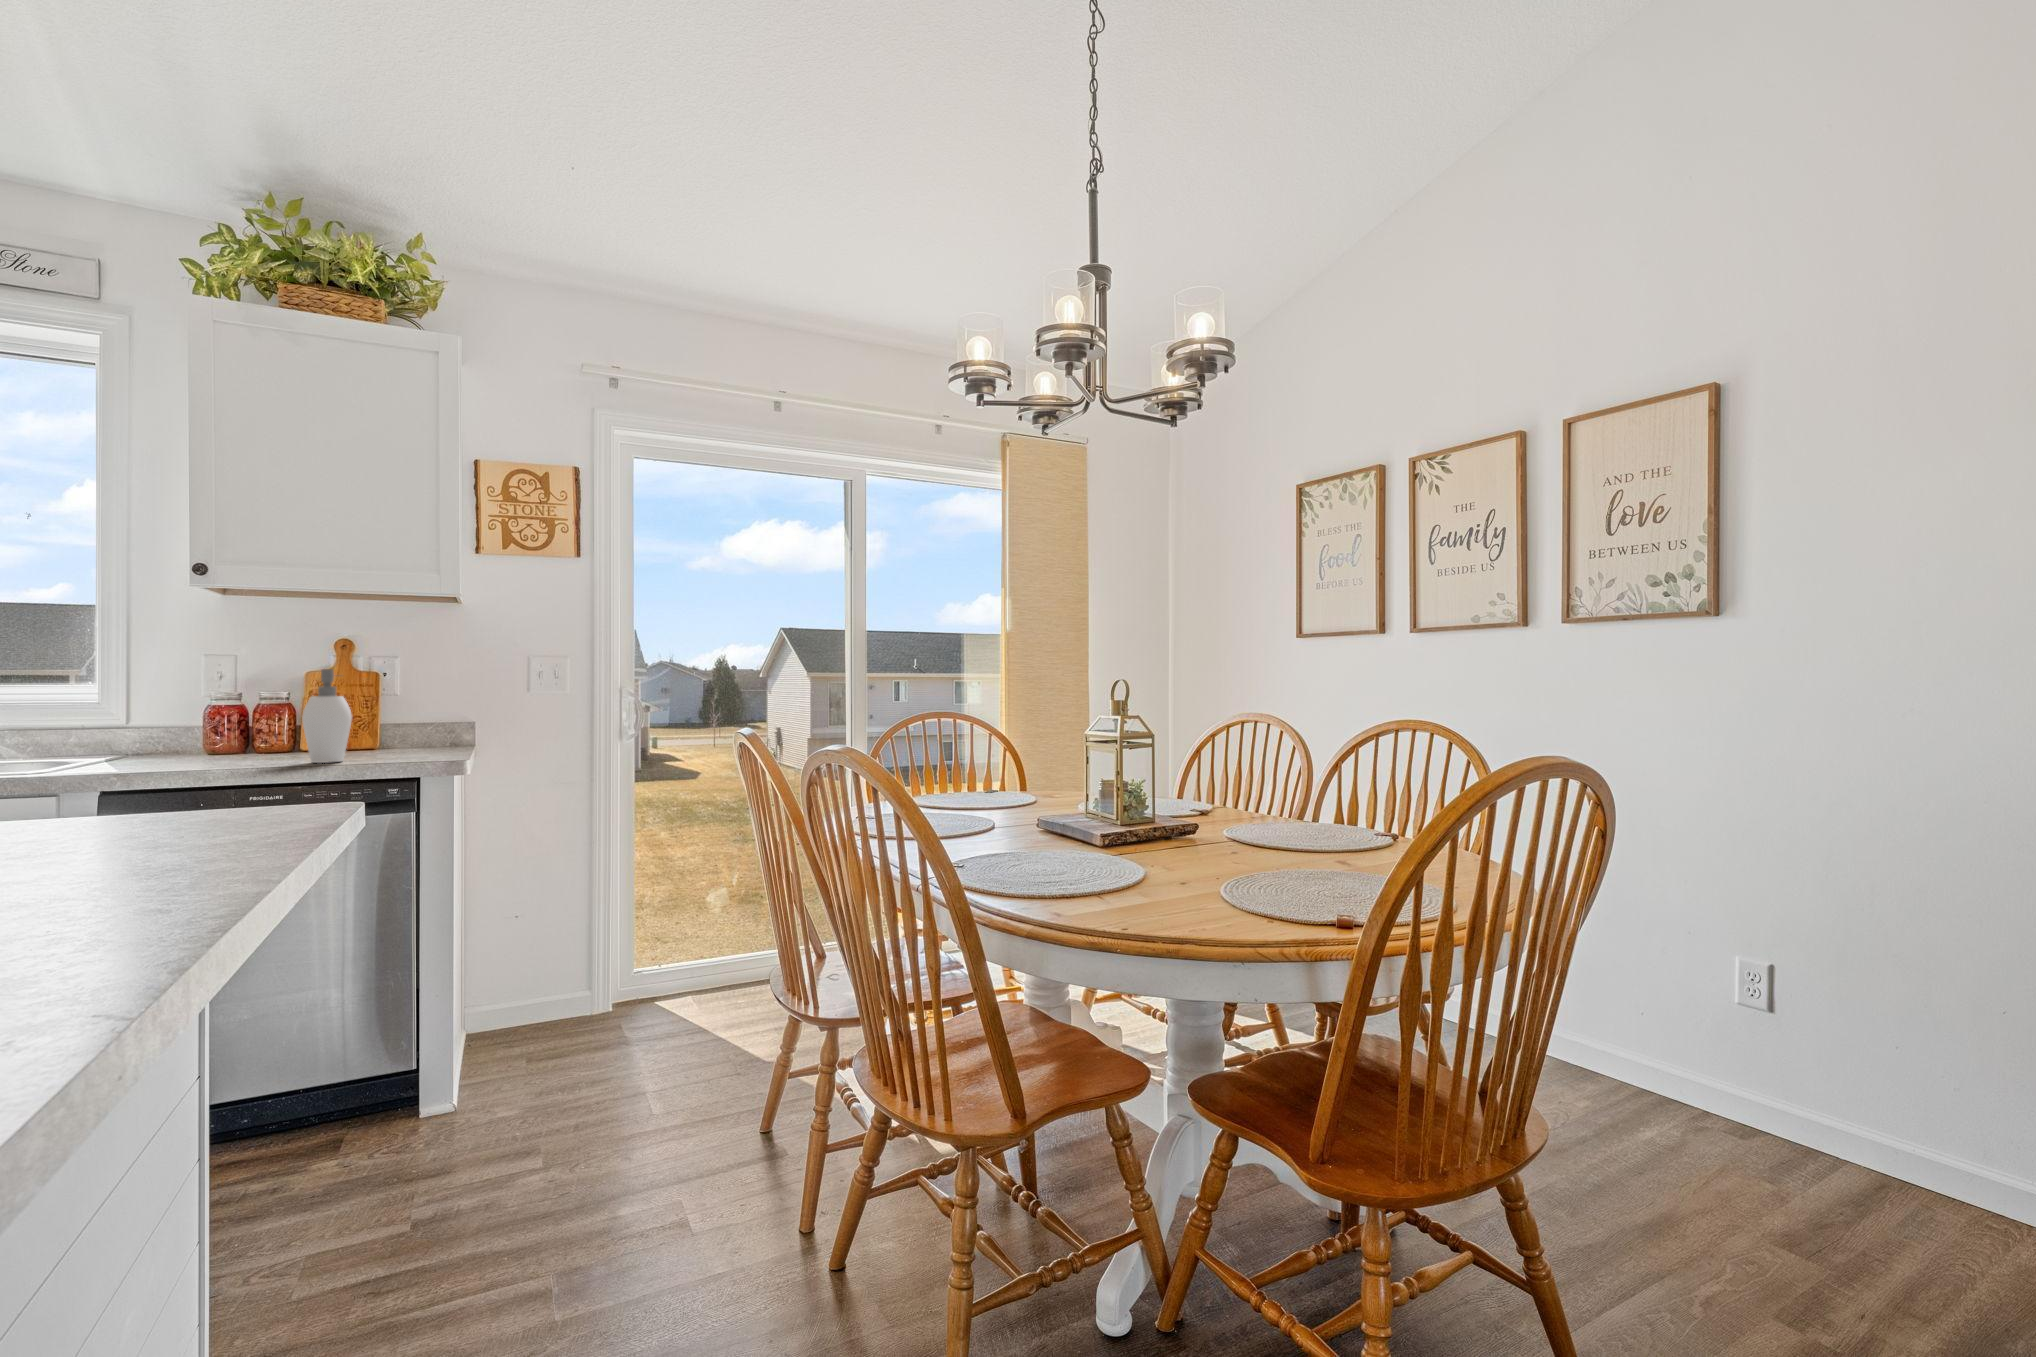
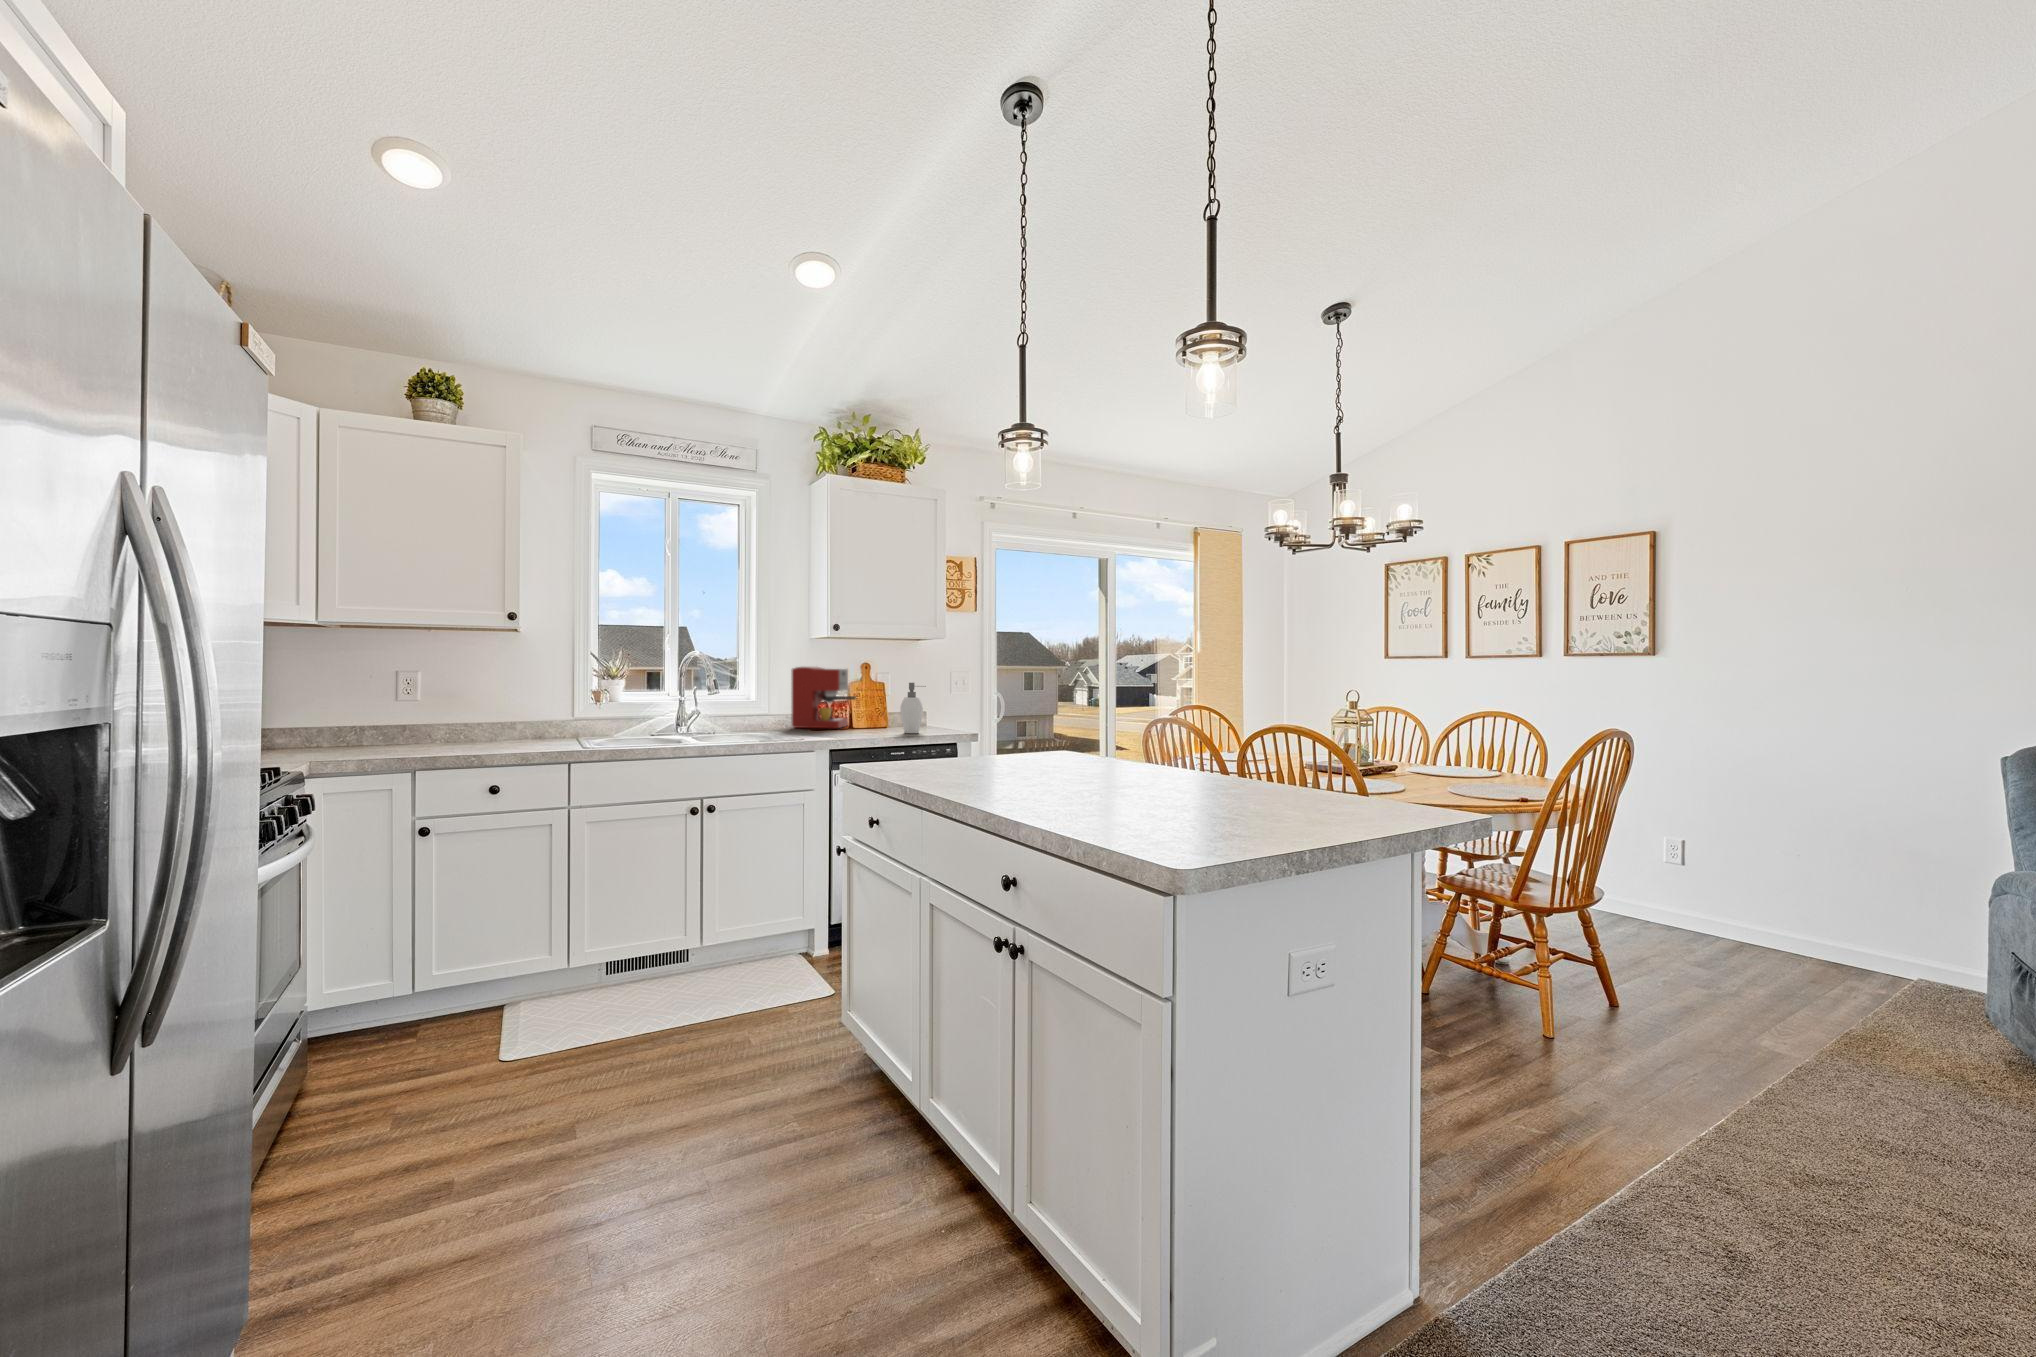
coffee maker: none [146,643,280,754] -> present [792,667,856,728]

